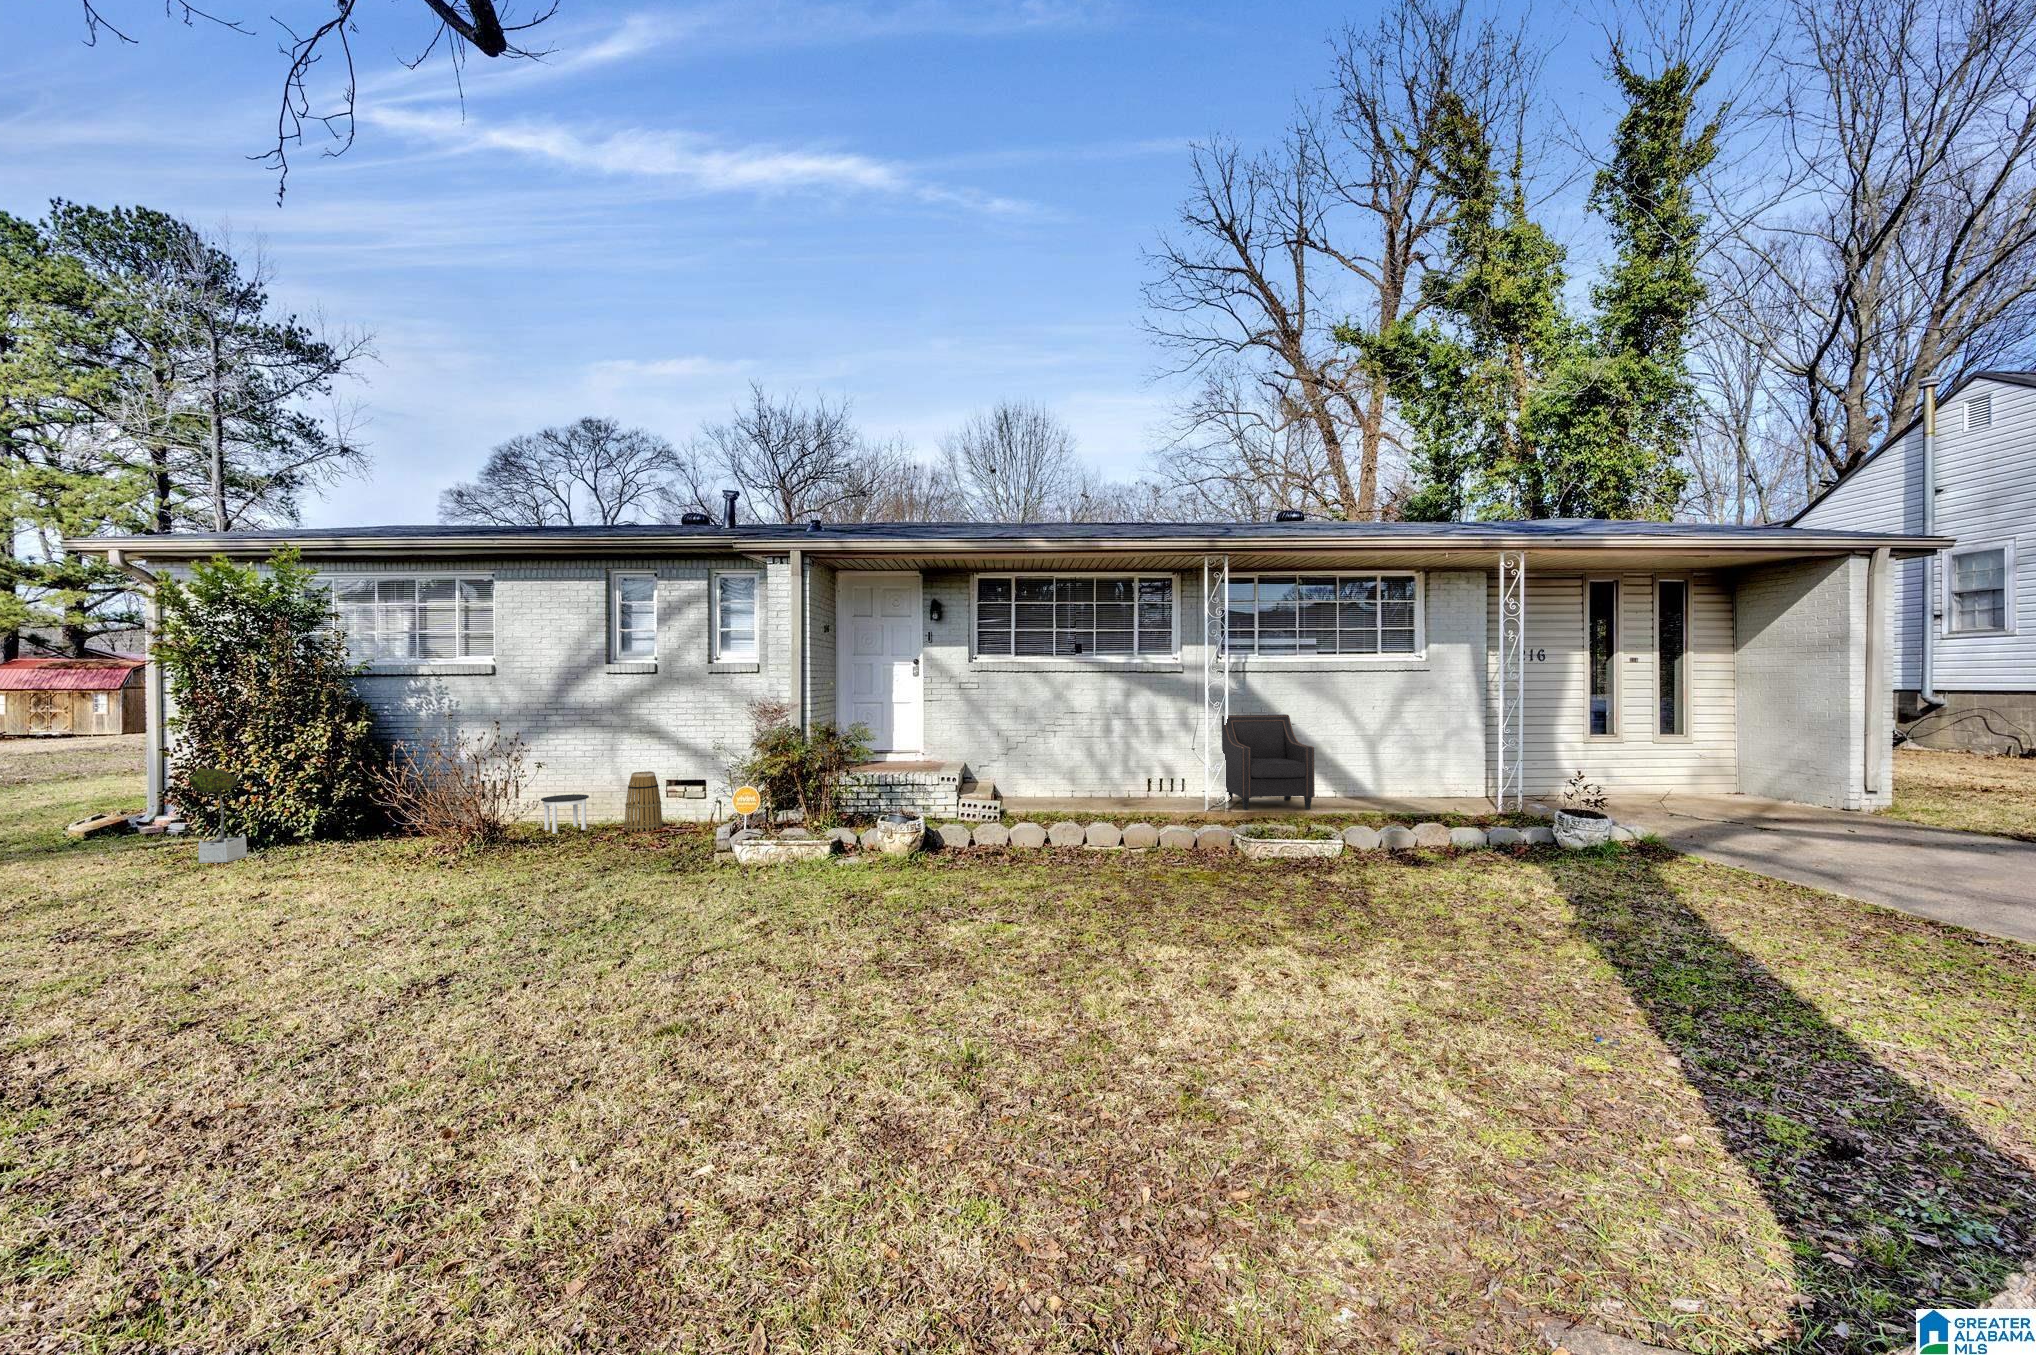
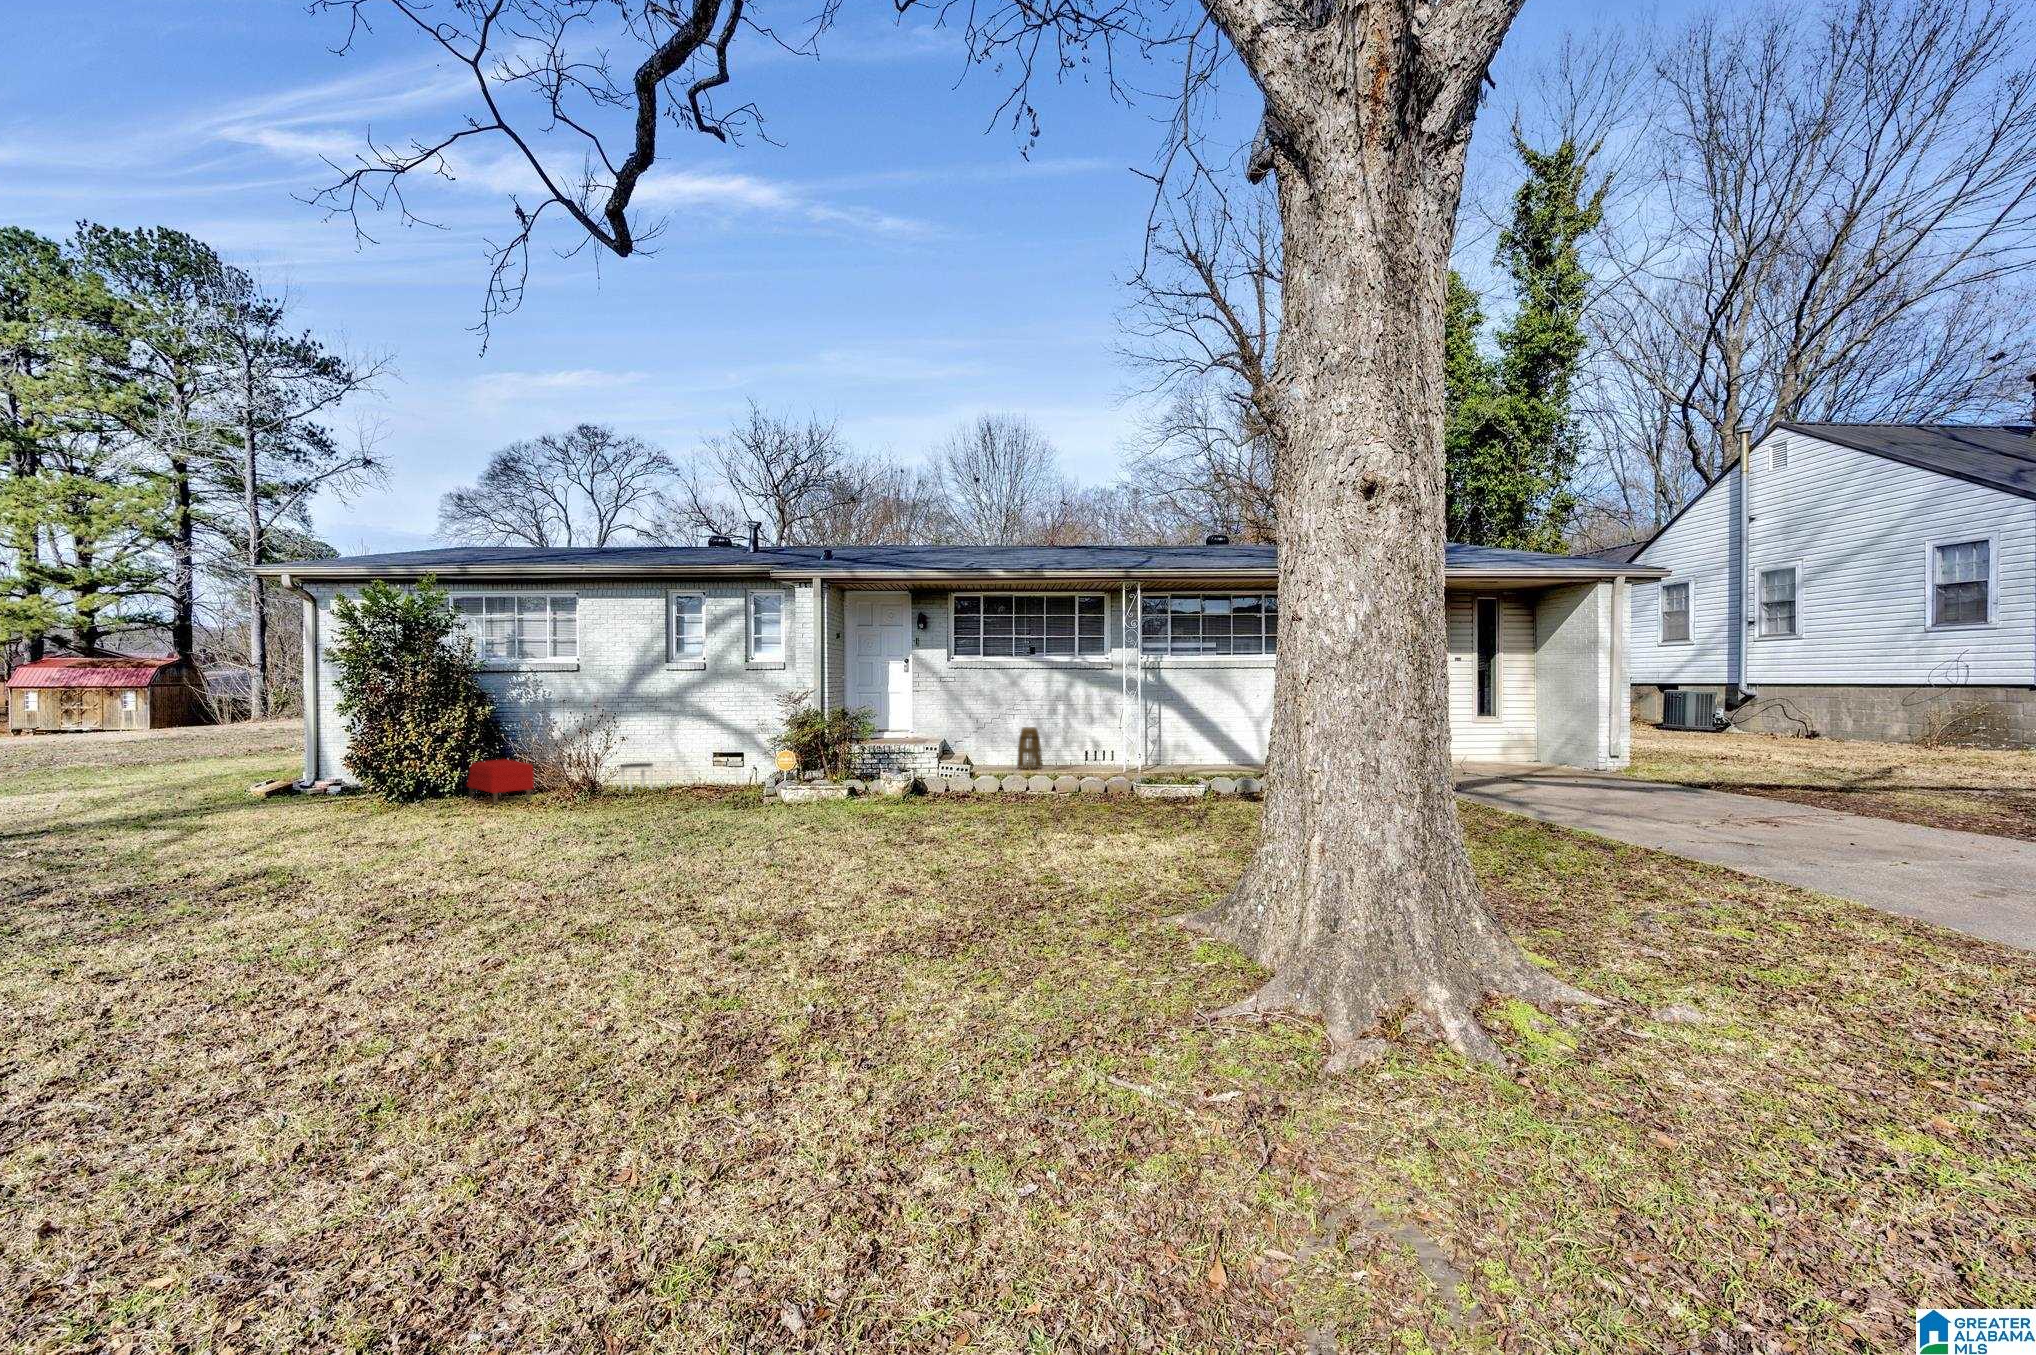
chair: present [1222,714,1315,810] -> none [1141,701,1207,773]
potted tree: present [189,767,247,863] -> none [374,738,412,808]
basket: present [624,771,663,832] -> present [1017,727,1042,769]
bench: none [331,792,415,858] -> present [467,759,534,805]

